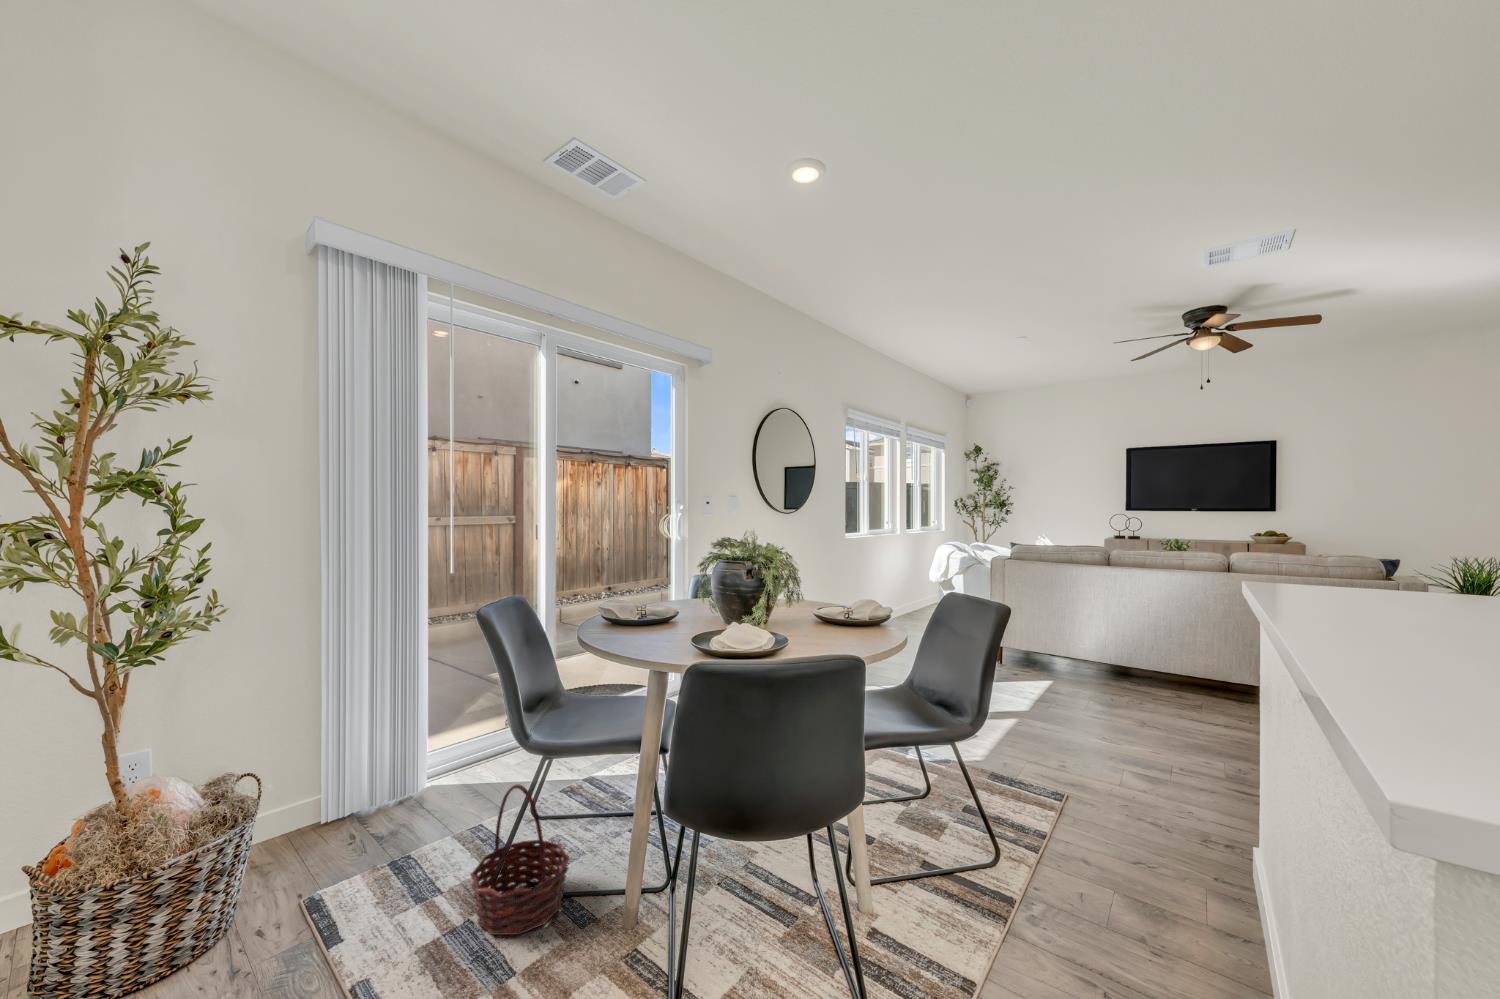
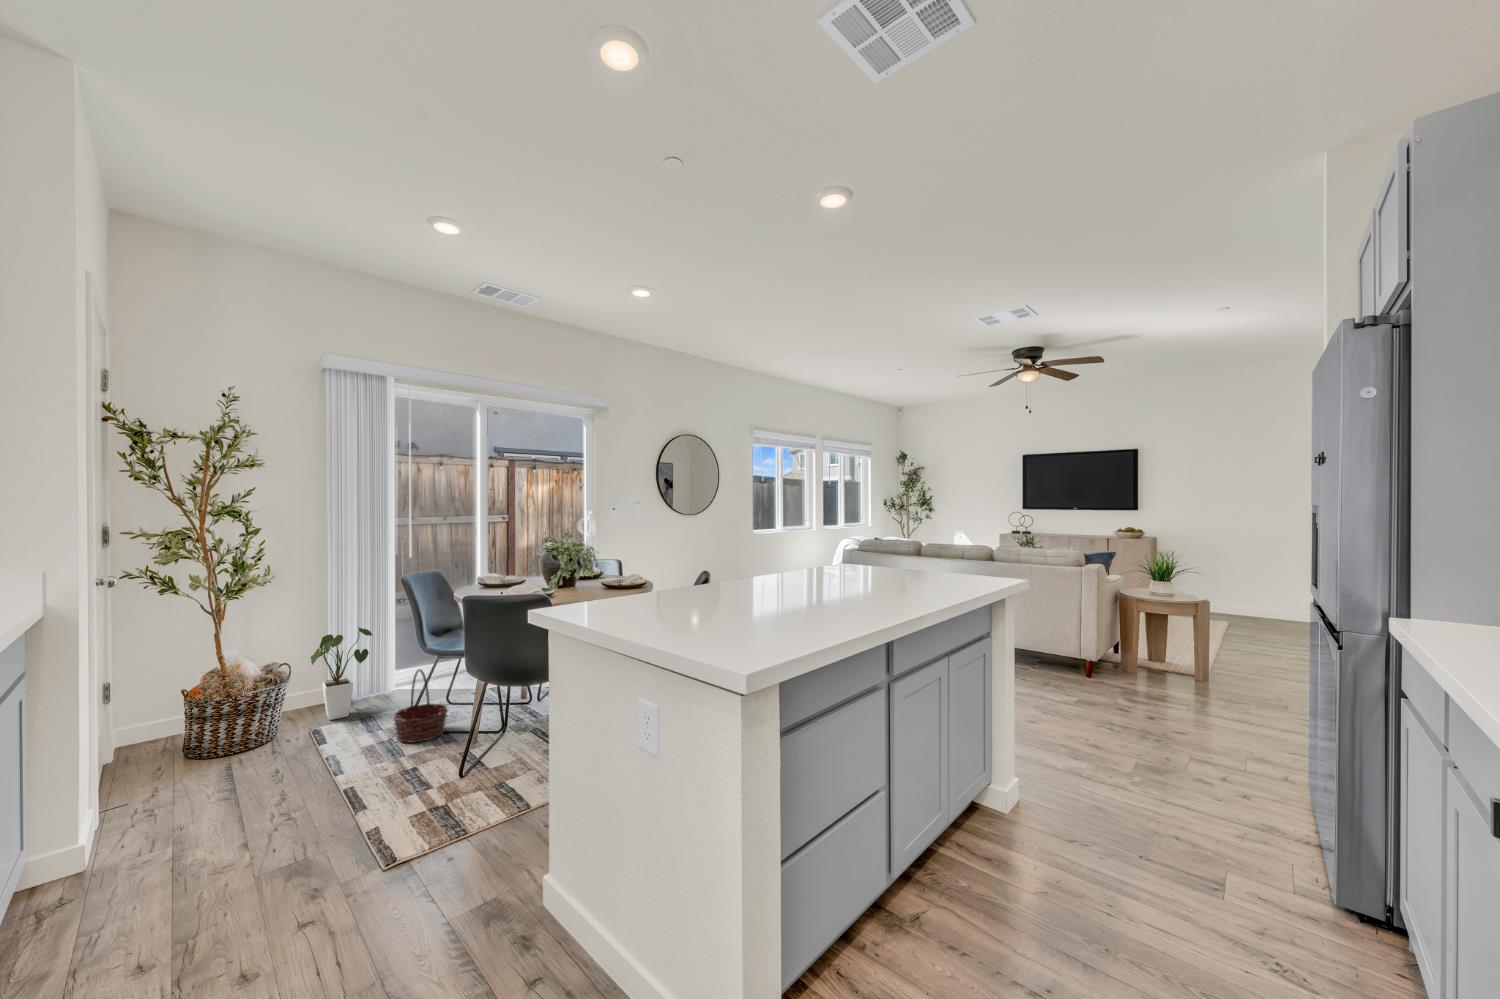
house plant: none [293,691,405,872] -> present [311,628,372,720]

